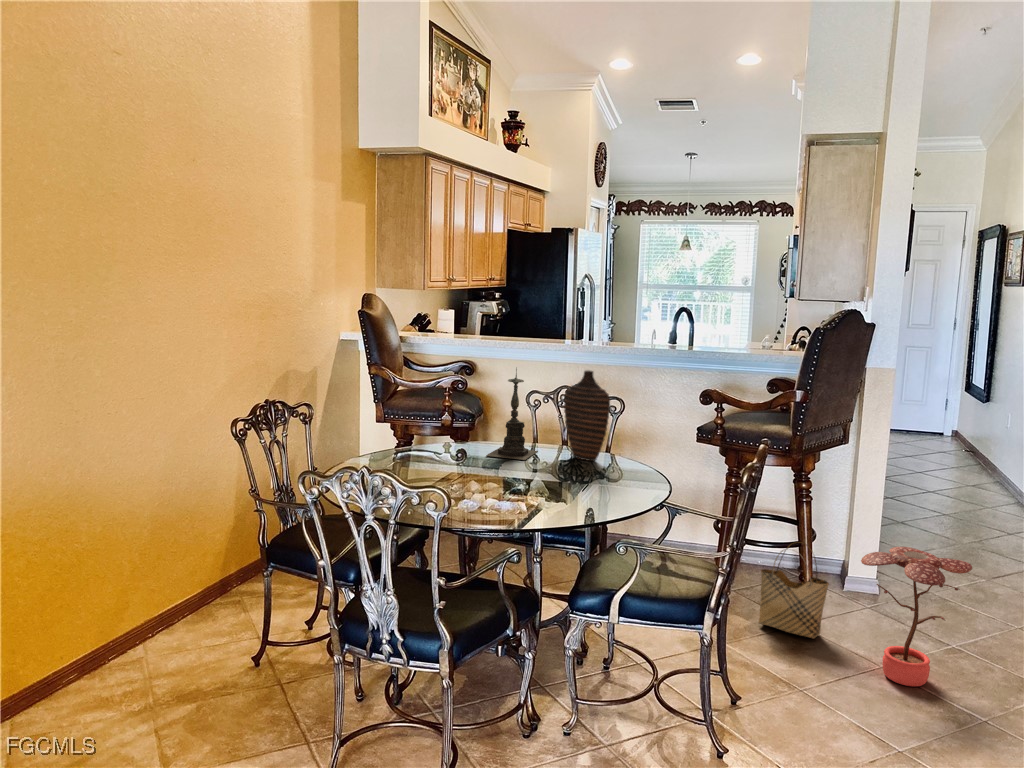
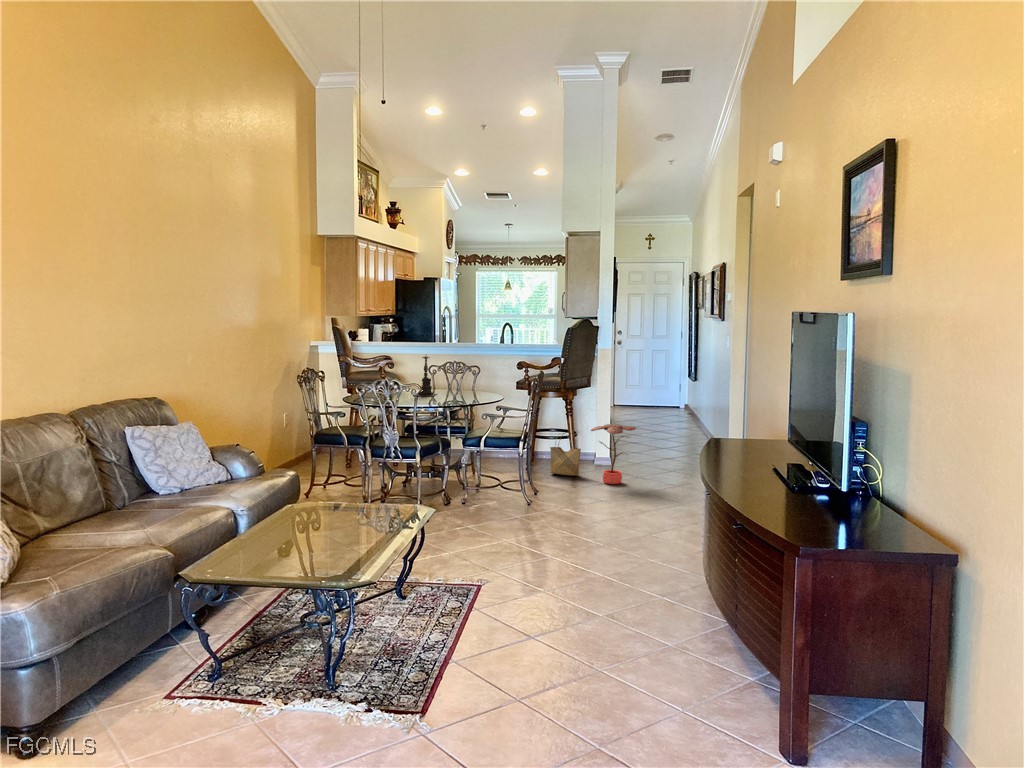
decorative vase: present [564,370,611,461] -> none [450,351,474,395]

